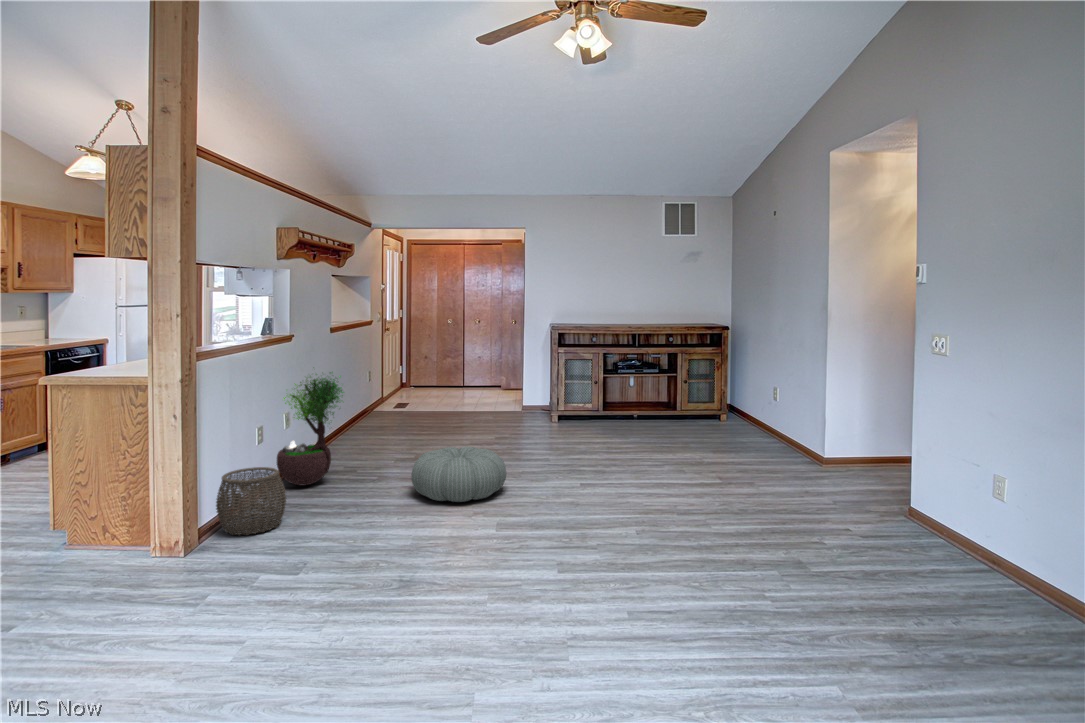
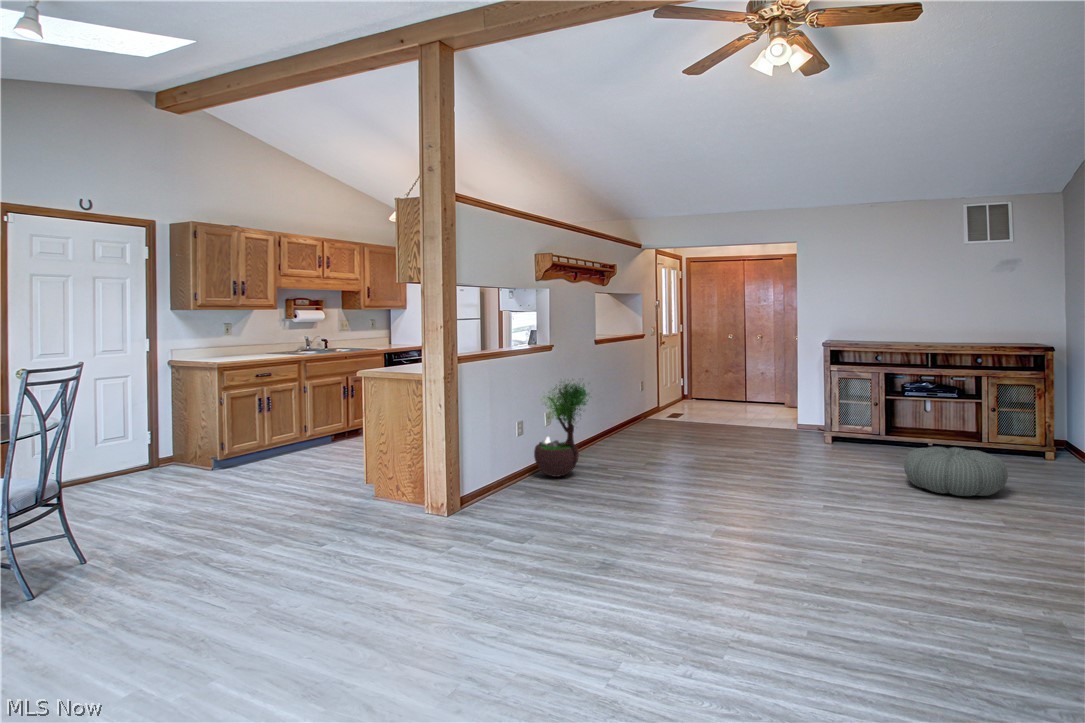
pouf: present [411,446,506,502] -> present [904,447,1008,496]
woven basket: present [216,467,286,535] -> none [477,454,531,509]

